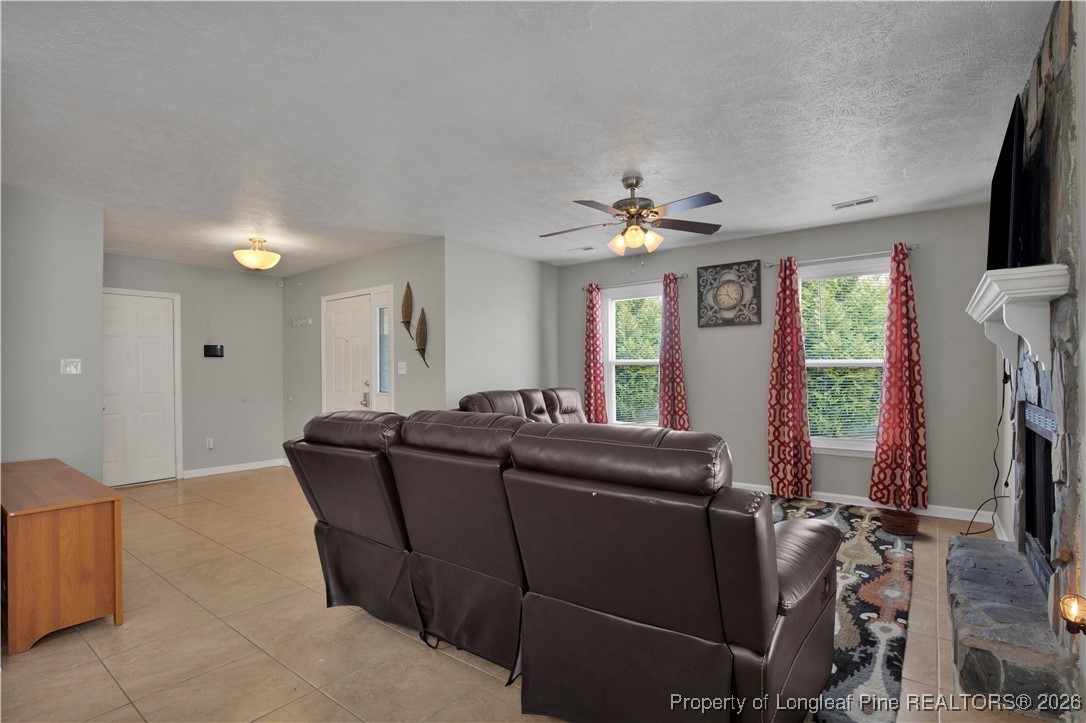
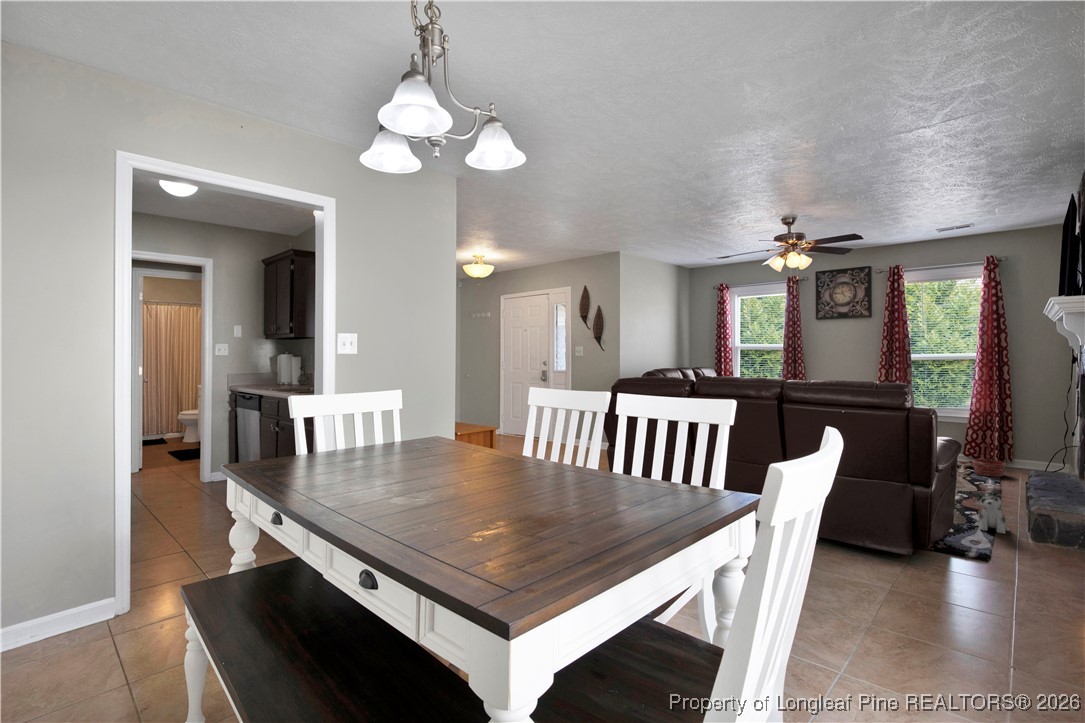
plush toy: none [876,584,928,663] -> present [975,488,1009,534]

